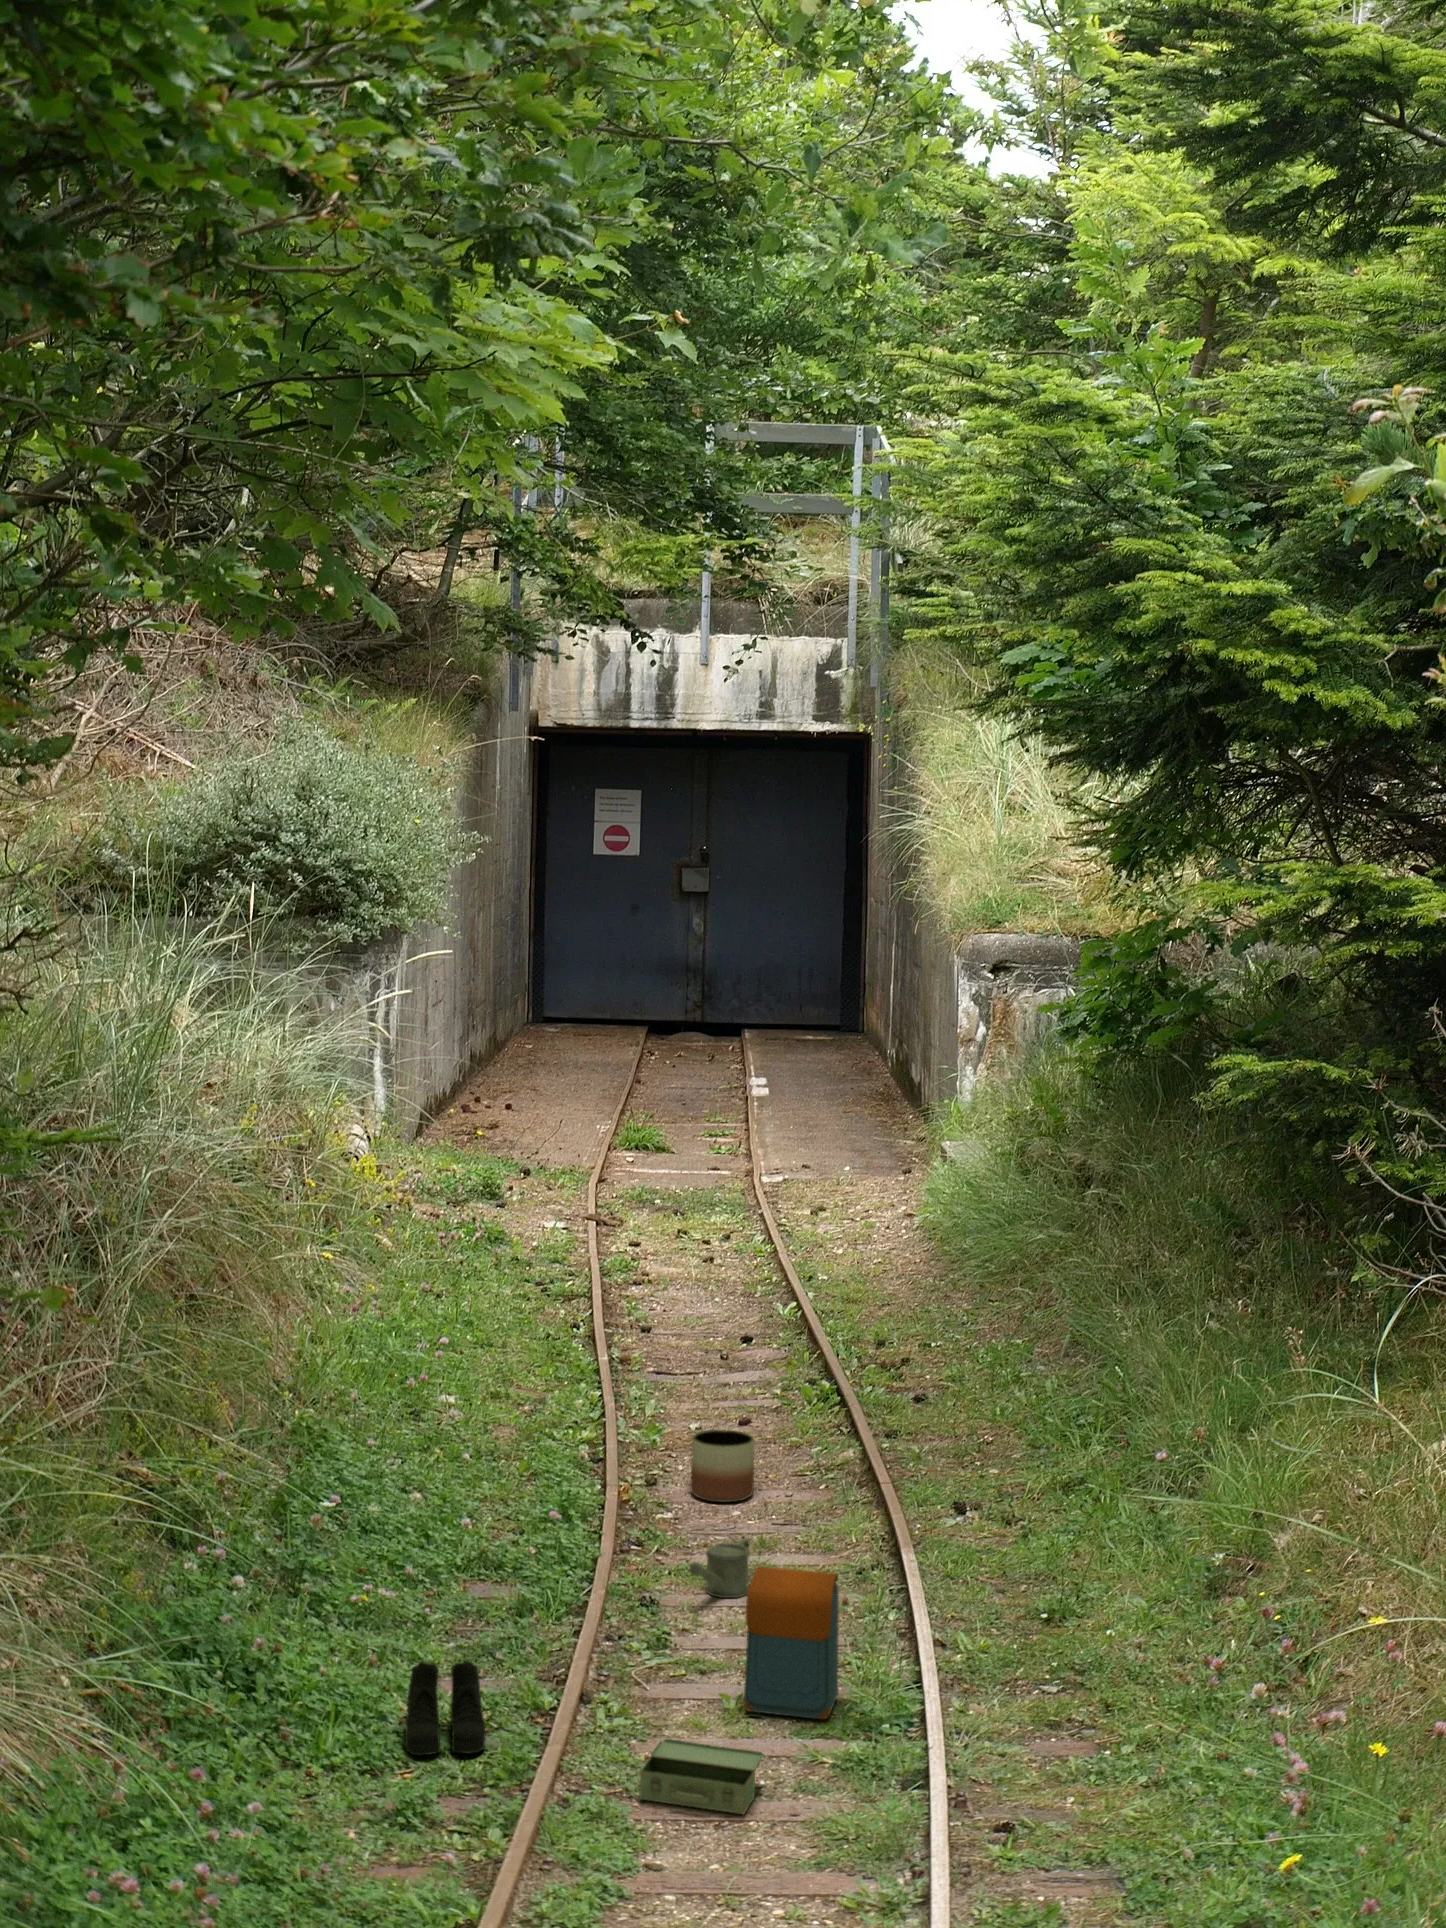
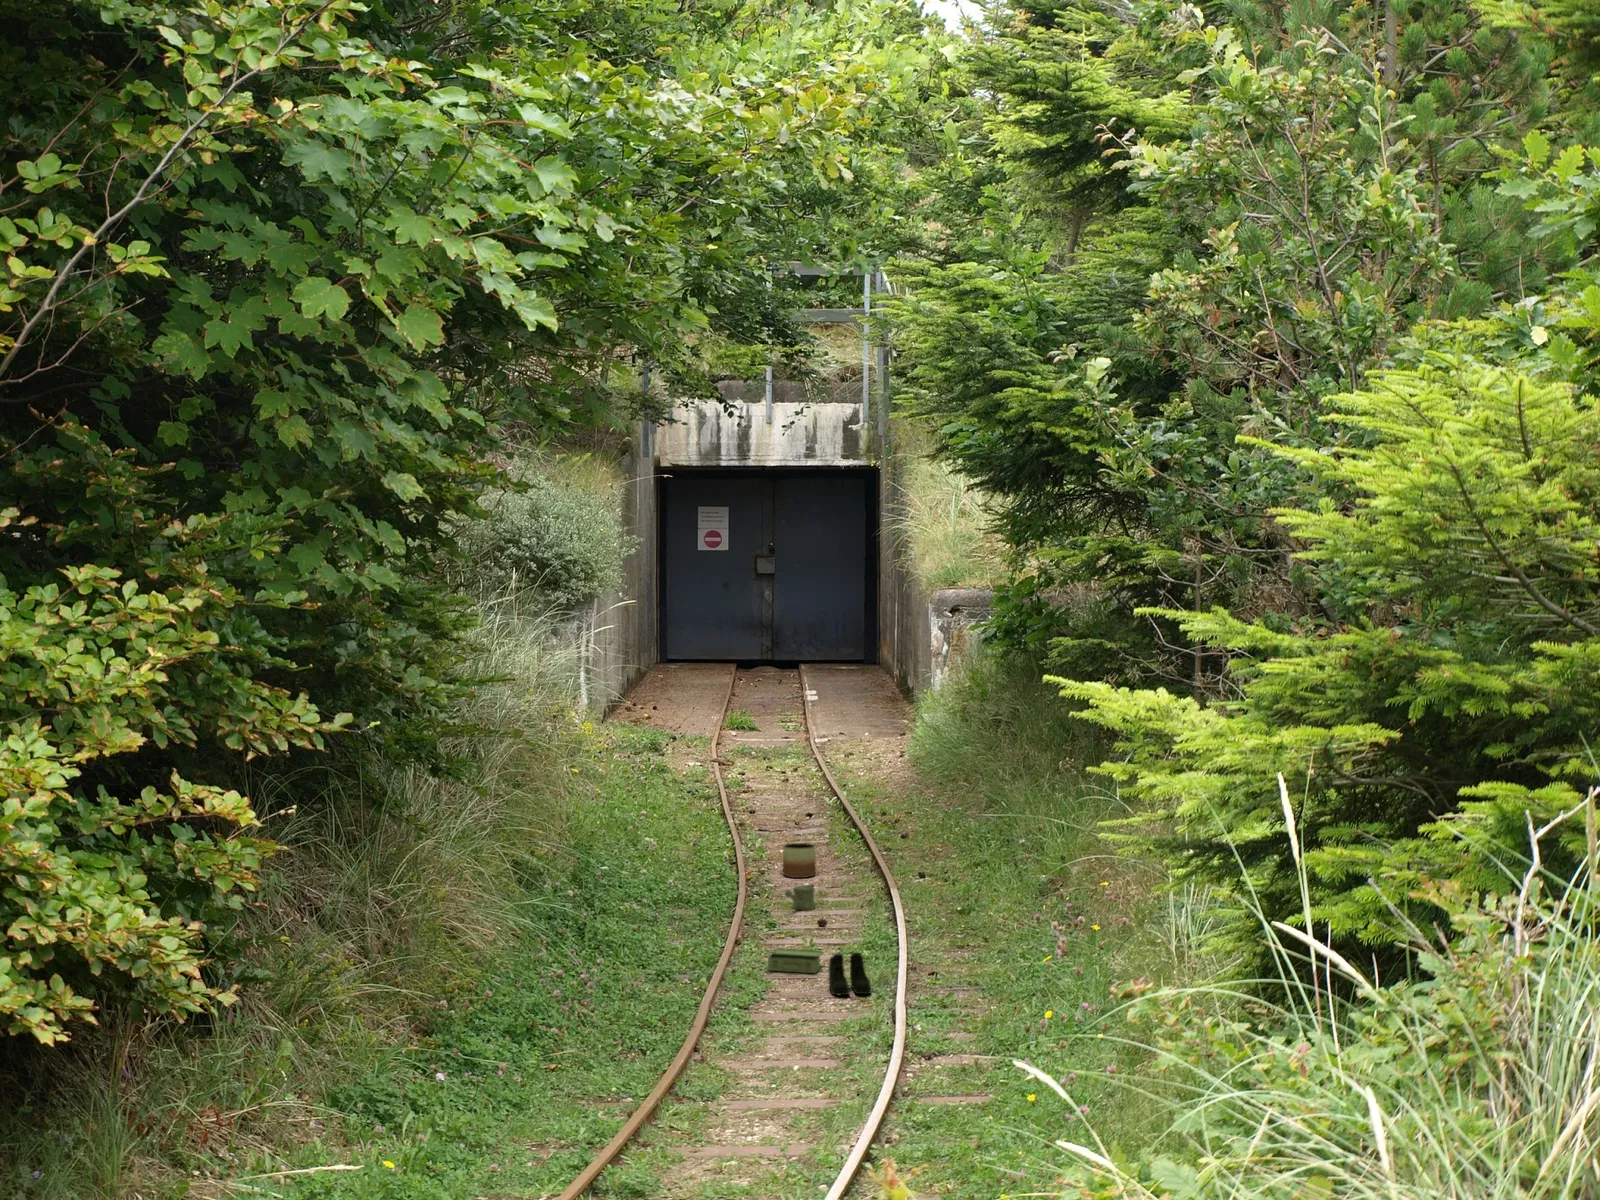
backpack: present [744,1566,839,1719] -> none [814,879,858,946]
boots: present [405,1661,485,1755] -> present [829,953,871,995]

